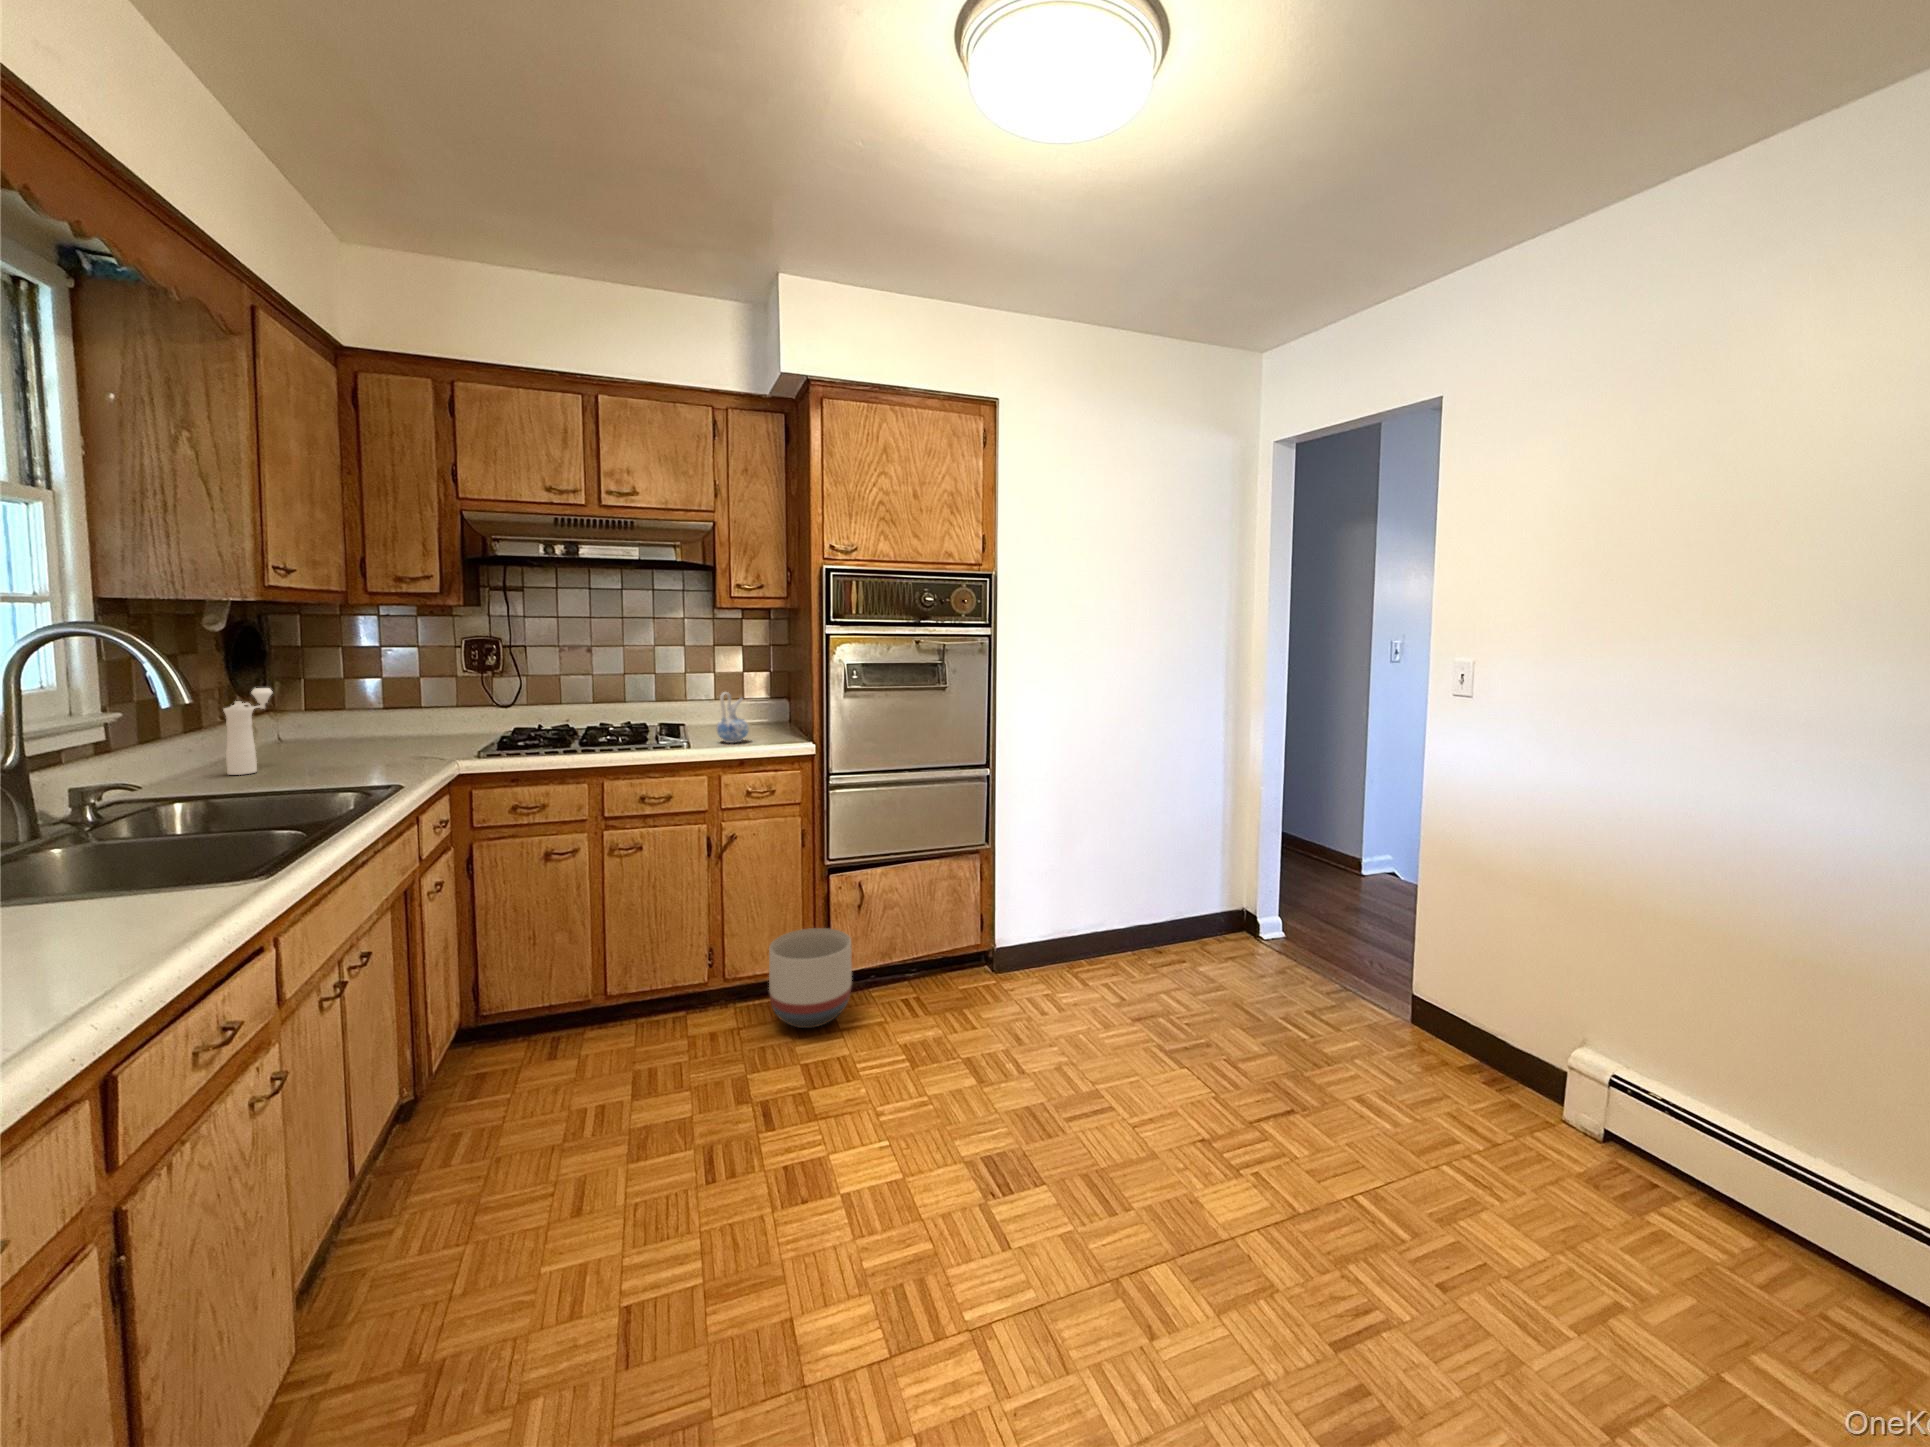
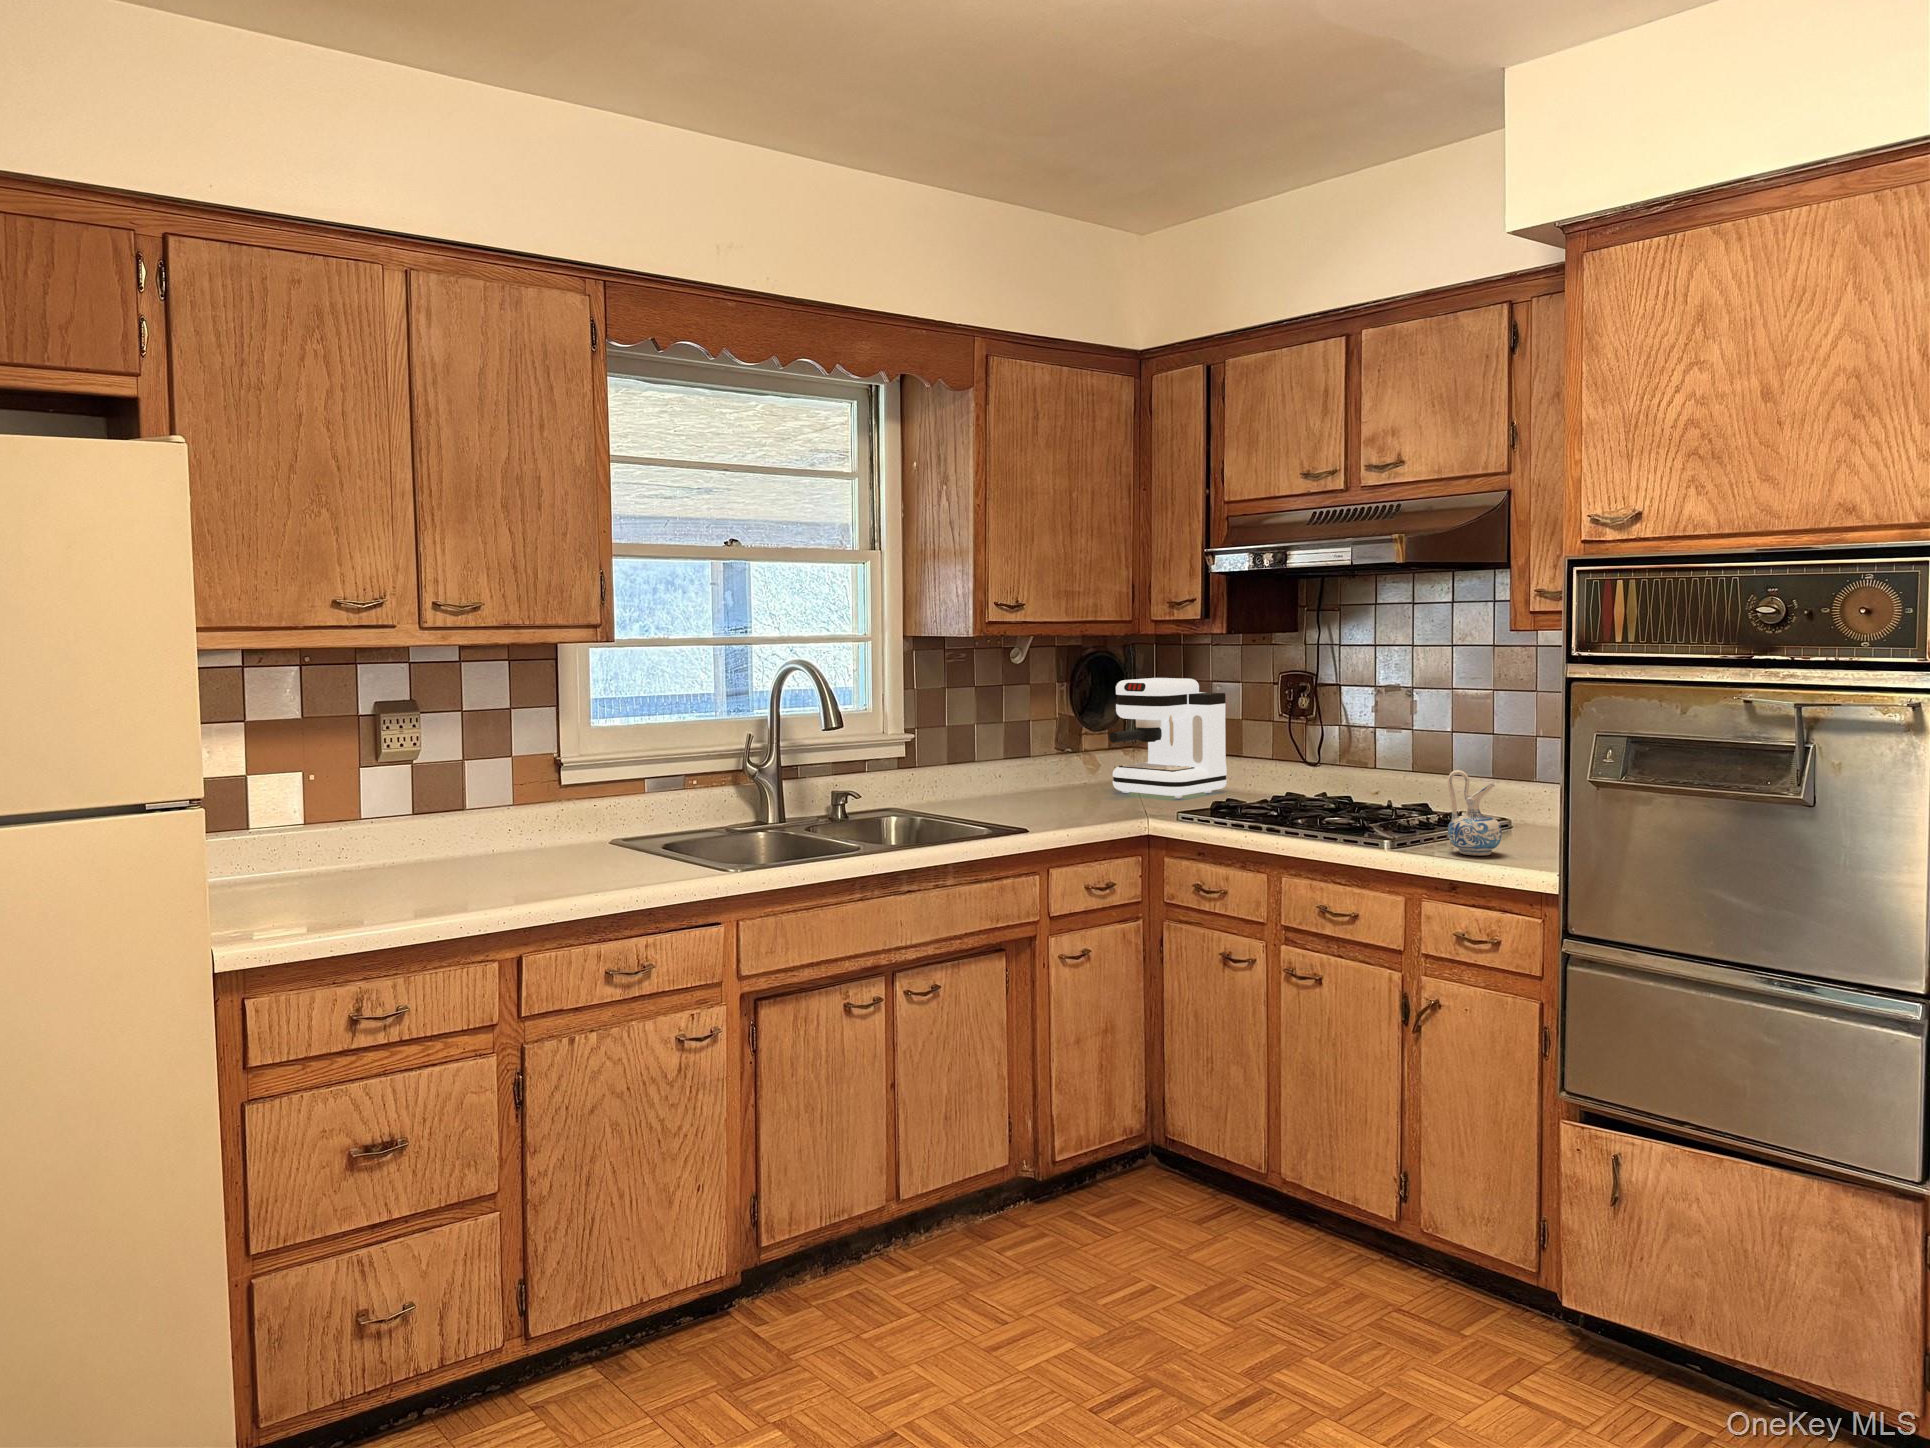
coffee maker: none [305,644,418,750] -> present [1109,678,1227,798]
pepper mill: present [224,688,273,775] -> none [1006,722,1057,805]
planter: present [769,928,852,1028] -> none [1413,1194,1563,1374]

